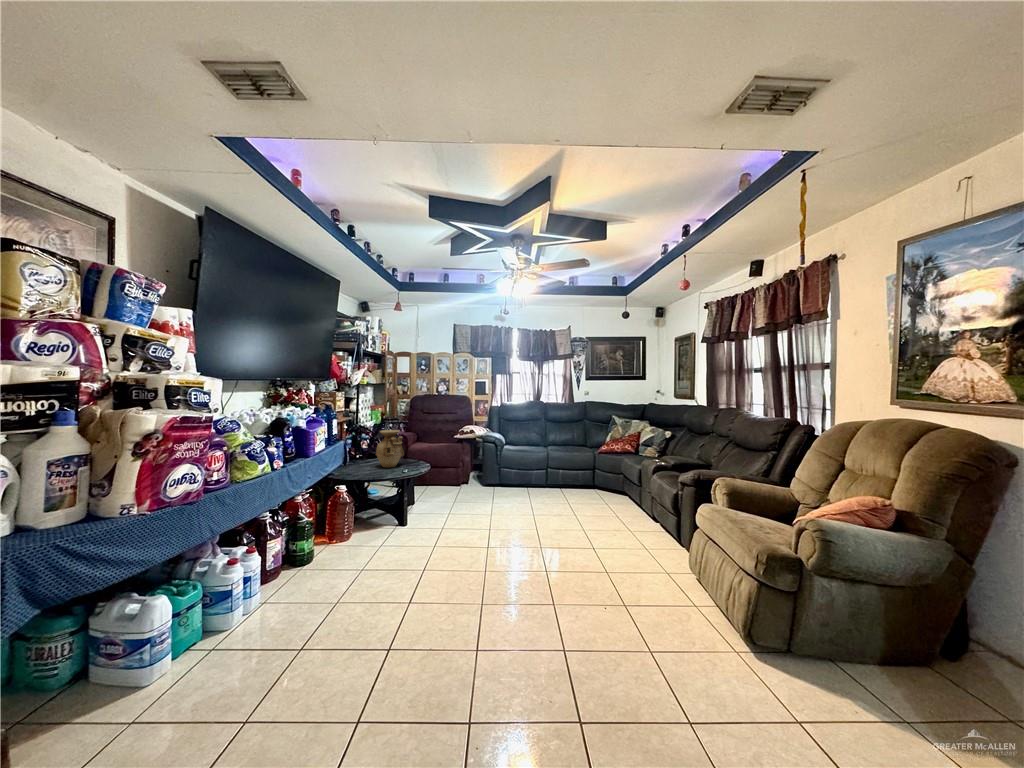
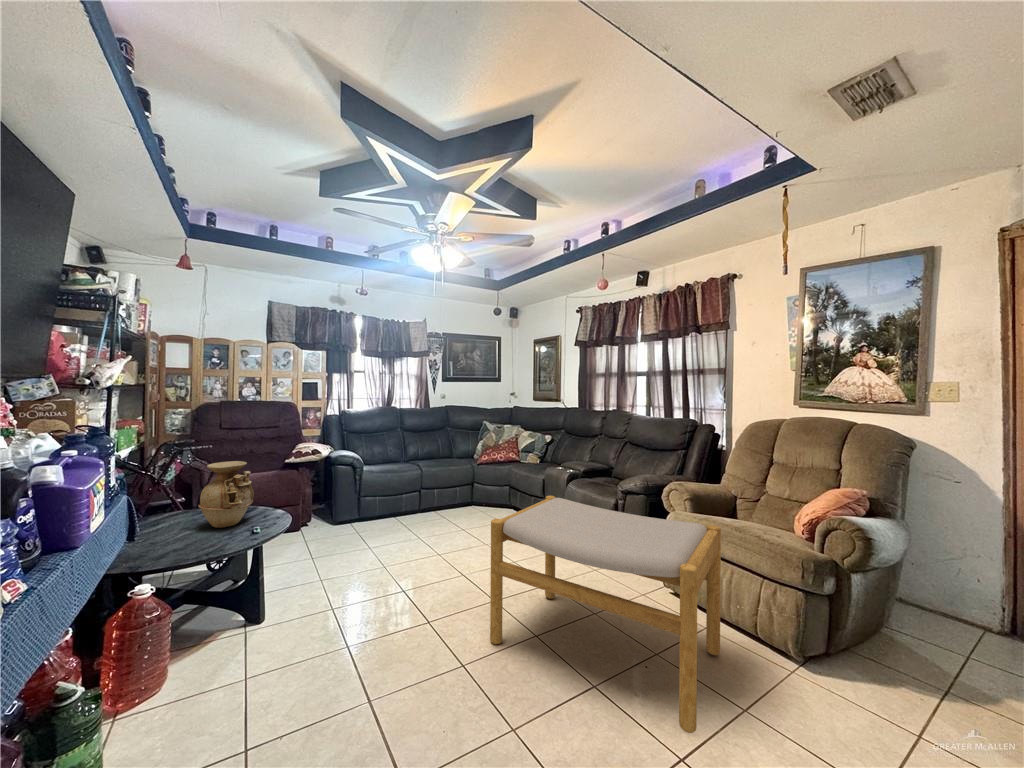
footstool: none [515,473,682,644] -> present [490,496,721,733]

